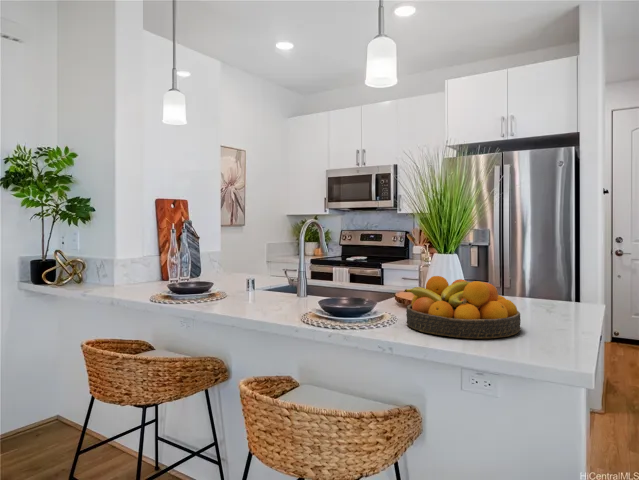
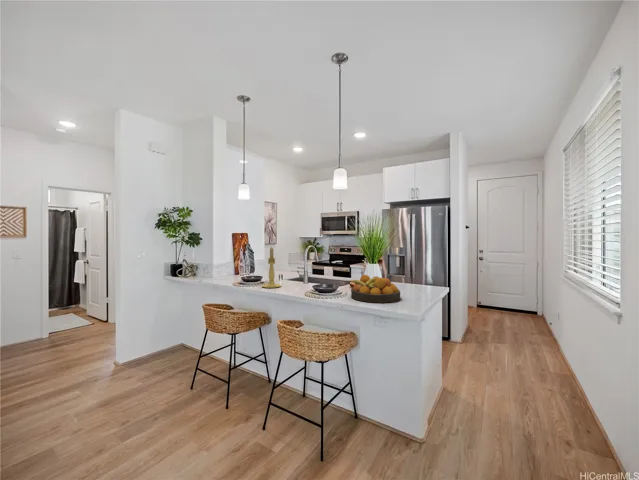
candle holder: none [210,219,251,306] -> present [262,247,281,288]

